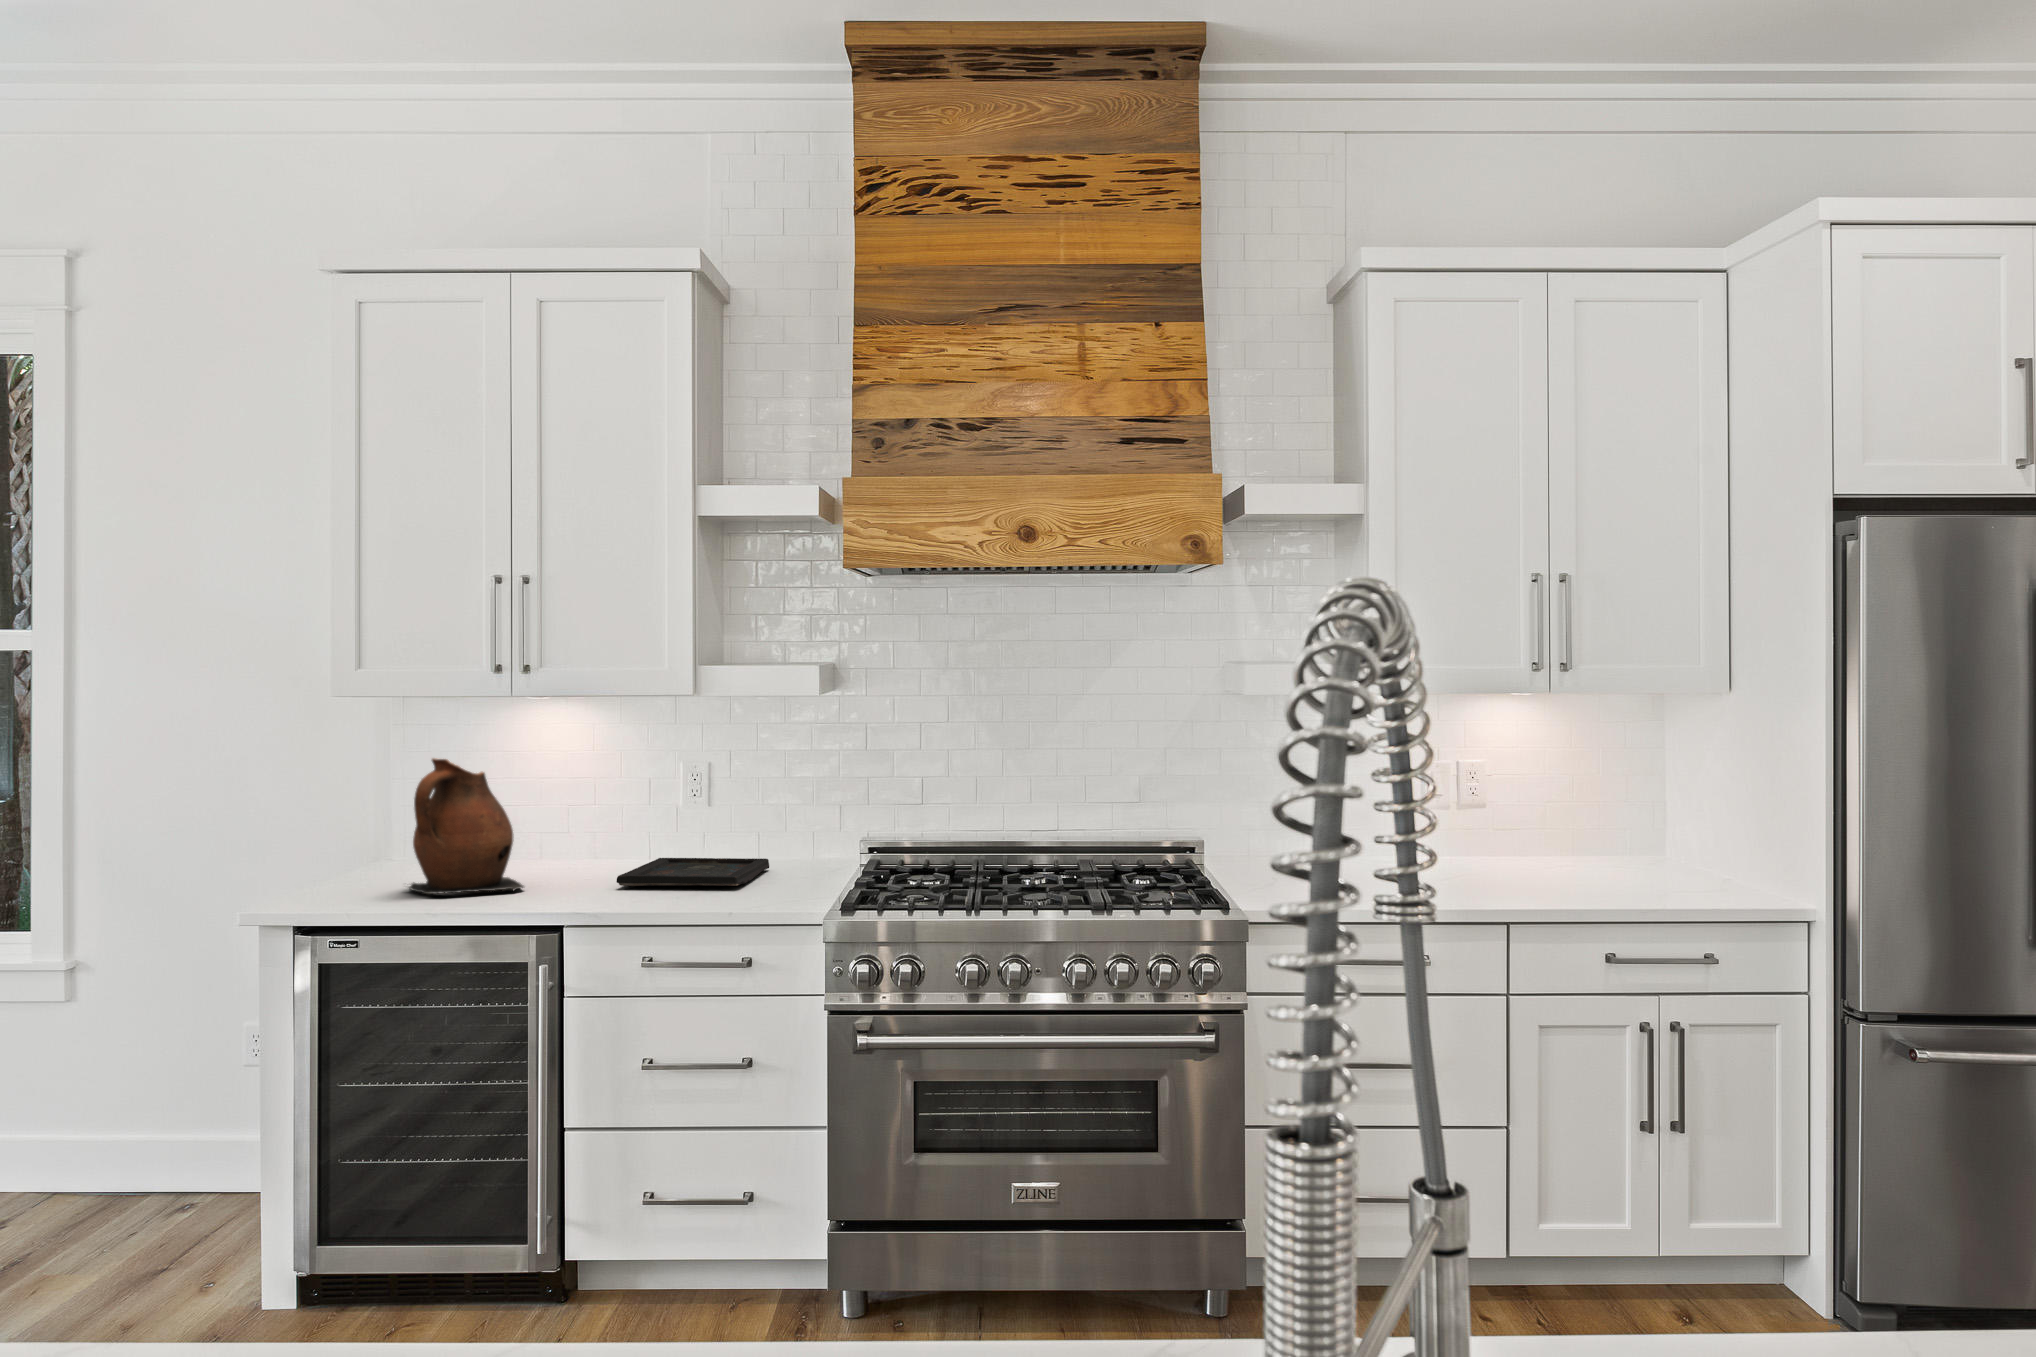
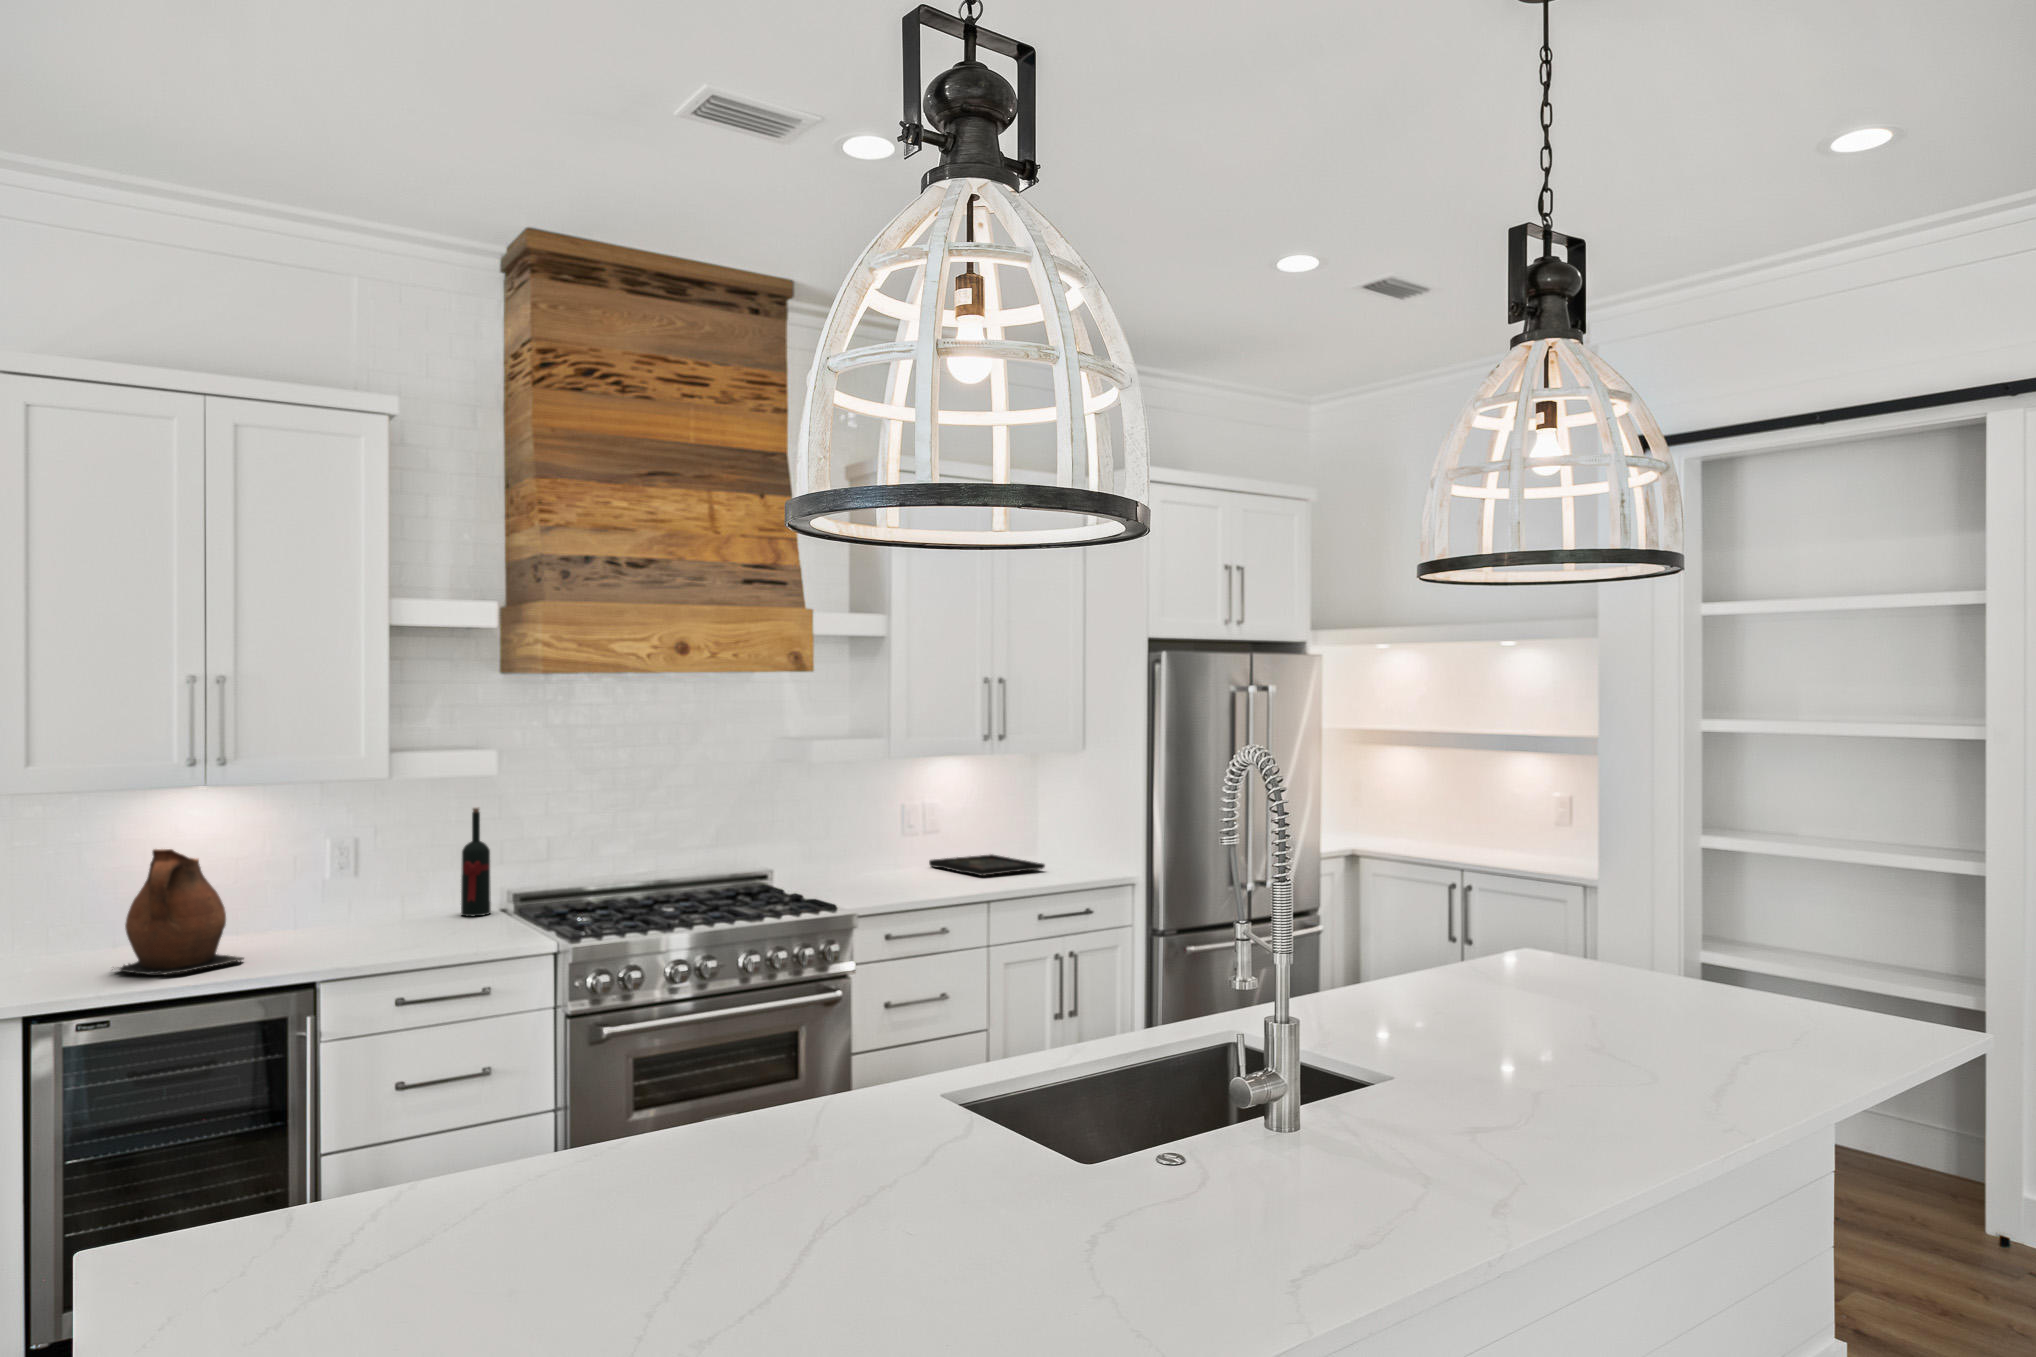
wine bottle: none [816,742,851,872] -> present [461,808,491,916]
tray: present [616,858,769,886] -> present [929,854,1045,876]

